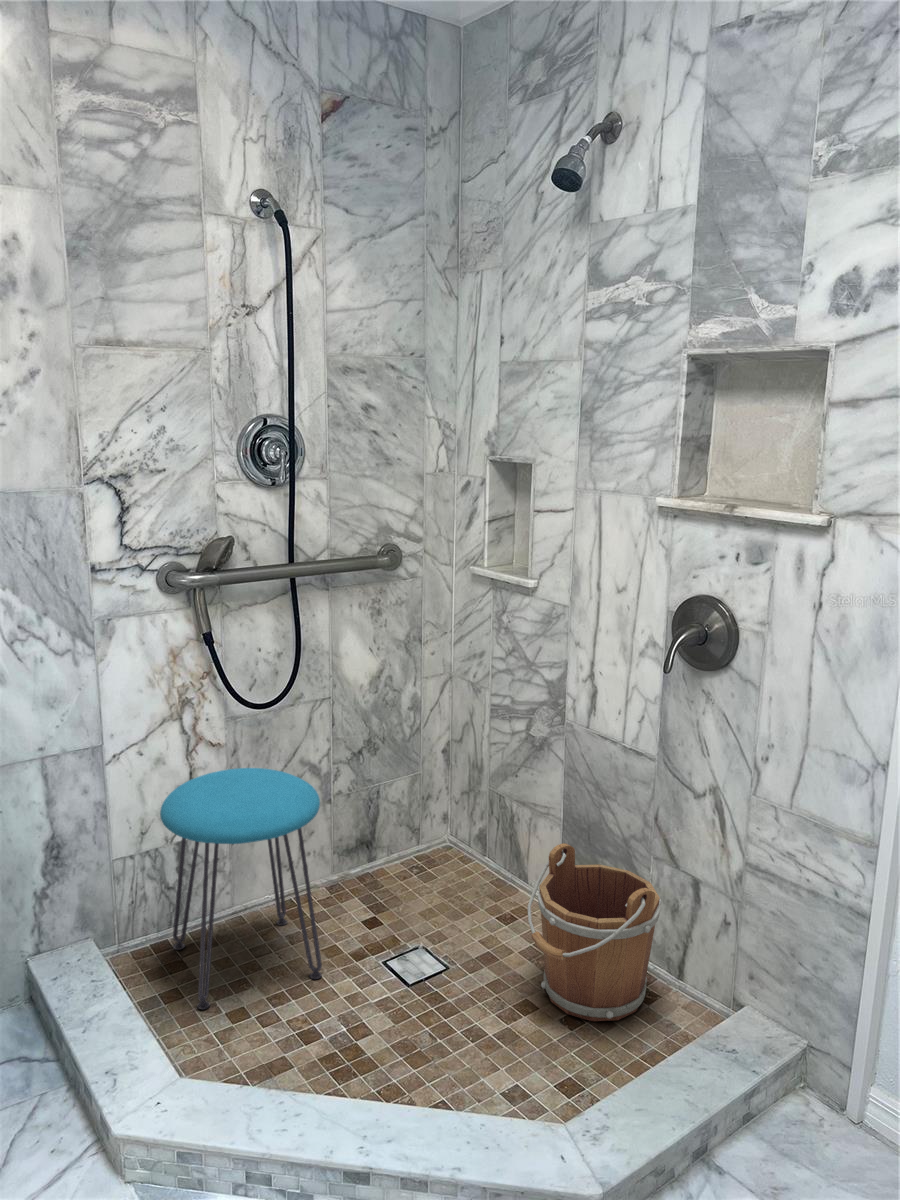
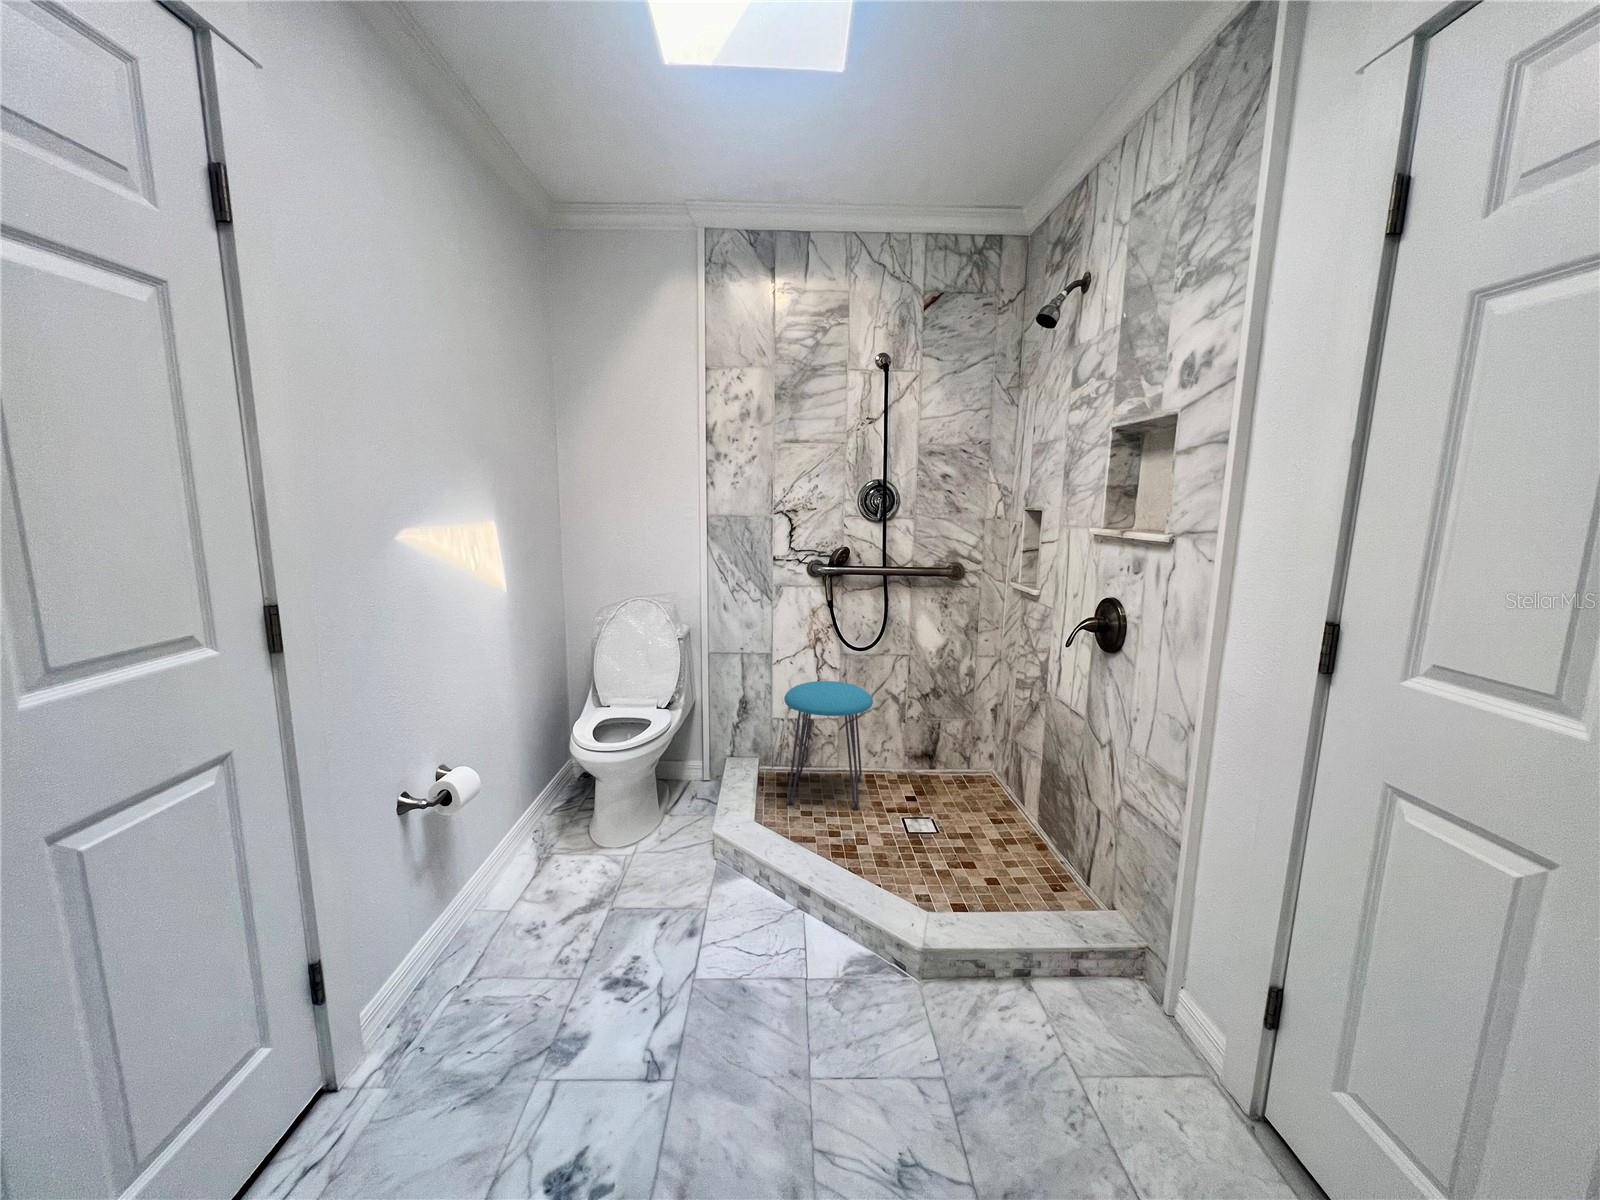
bucket: present [527,844,662,1021] -> none [970,763,1069,887]

